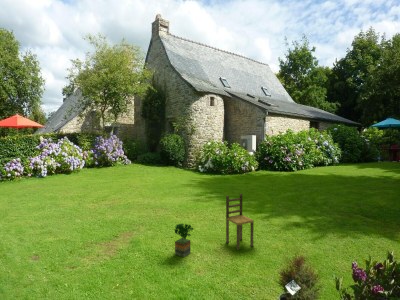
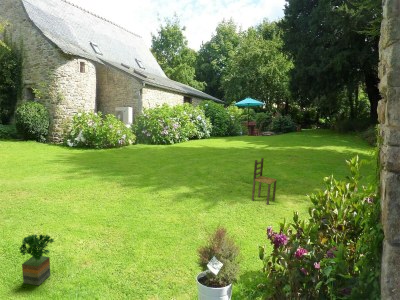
chair: present [226,194,254,250] -> present [252,158,277,205]

